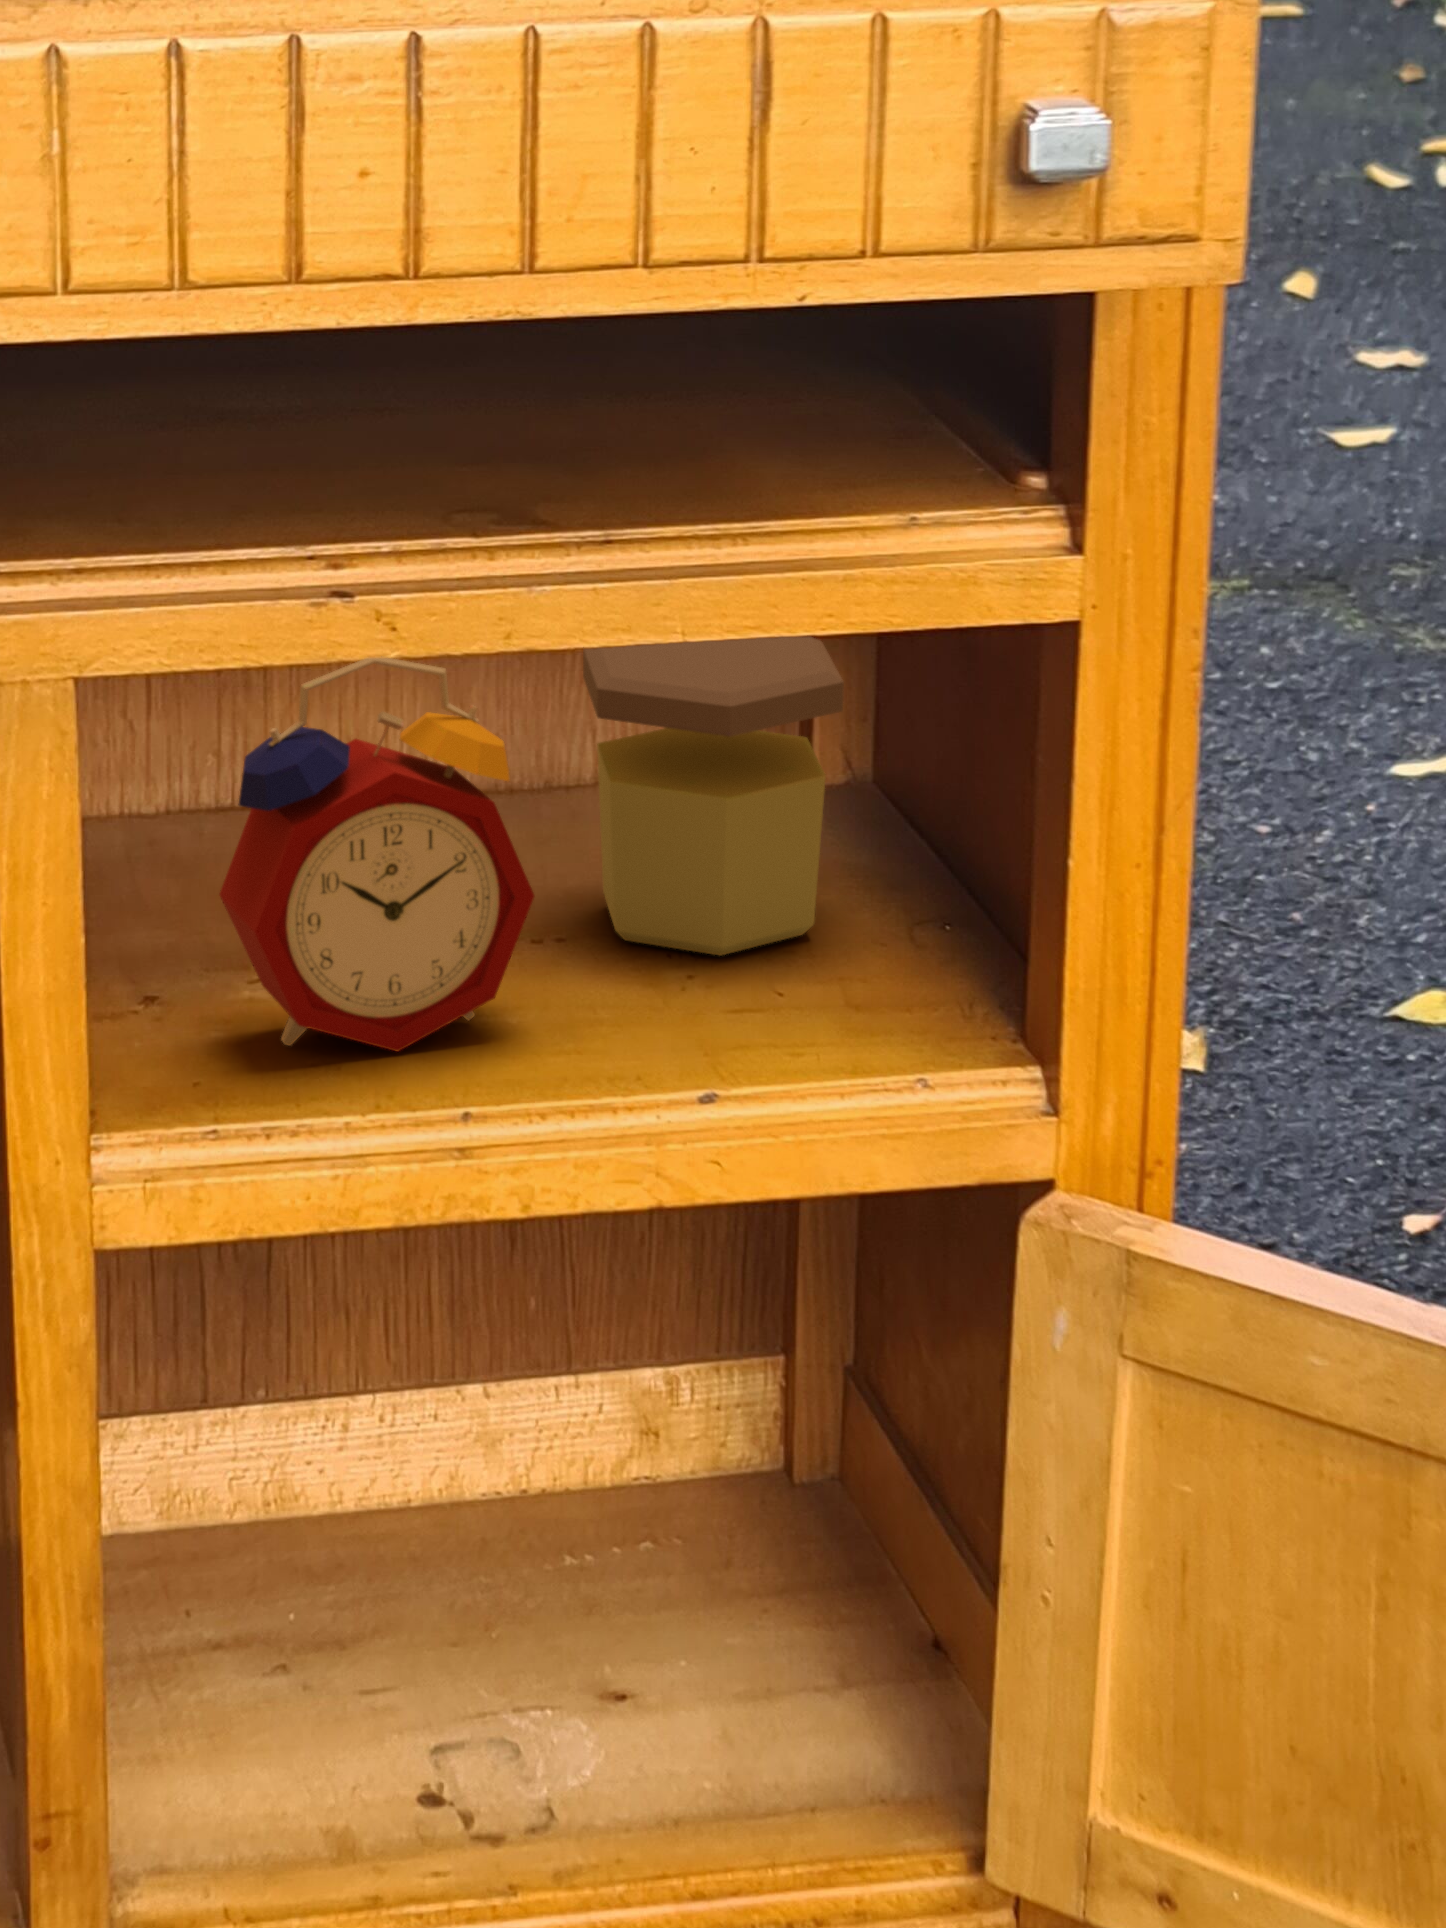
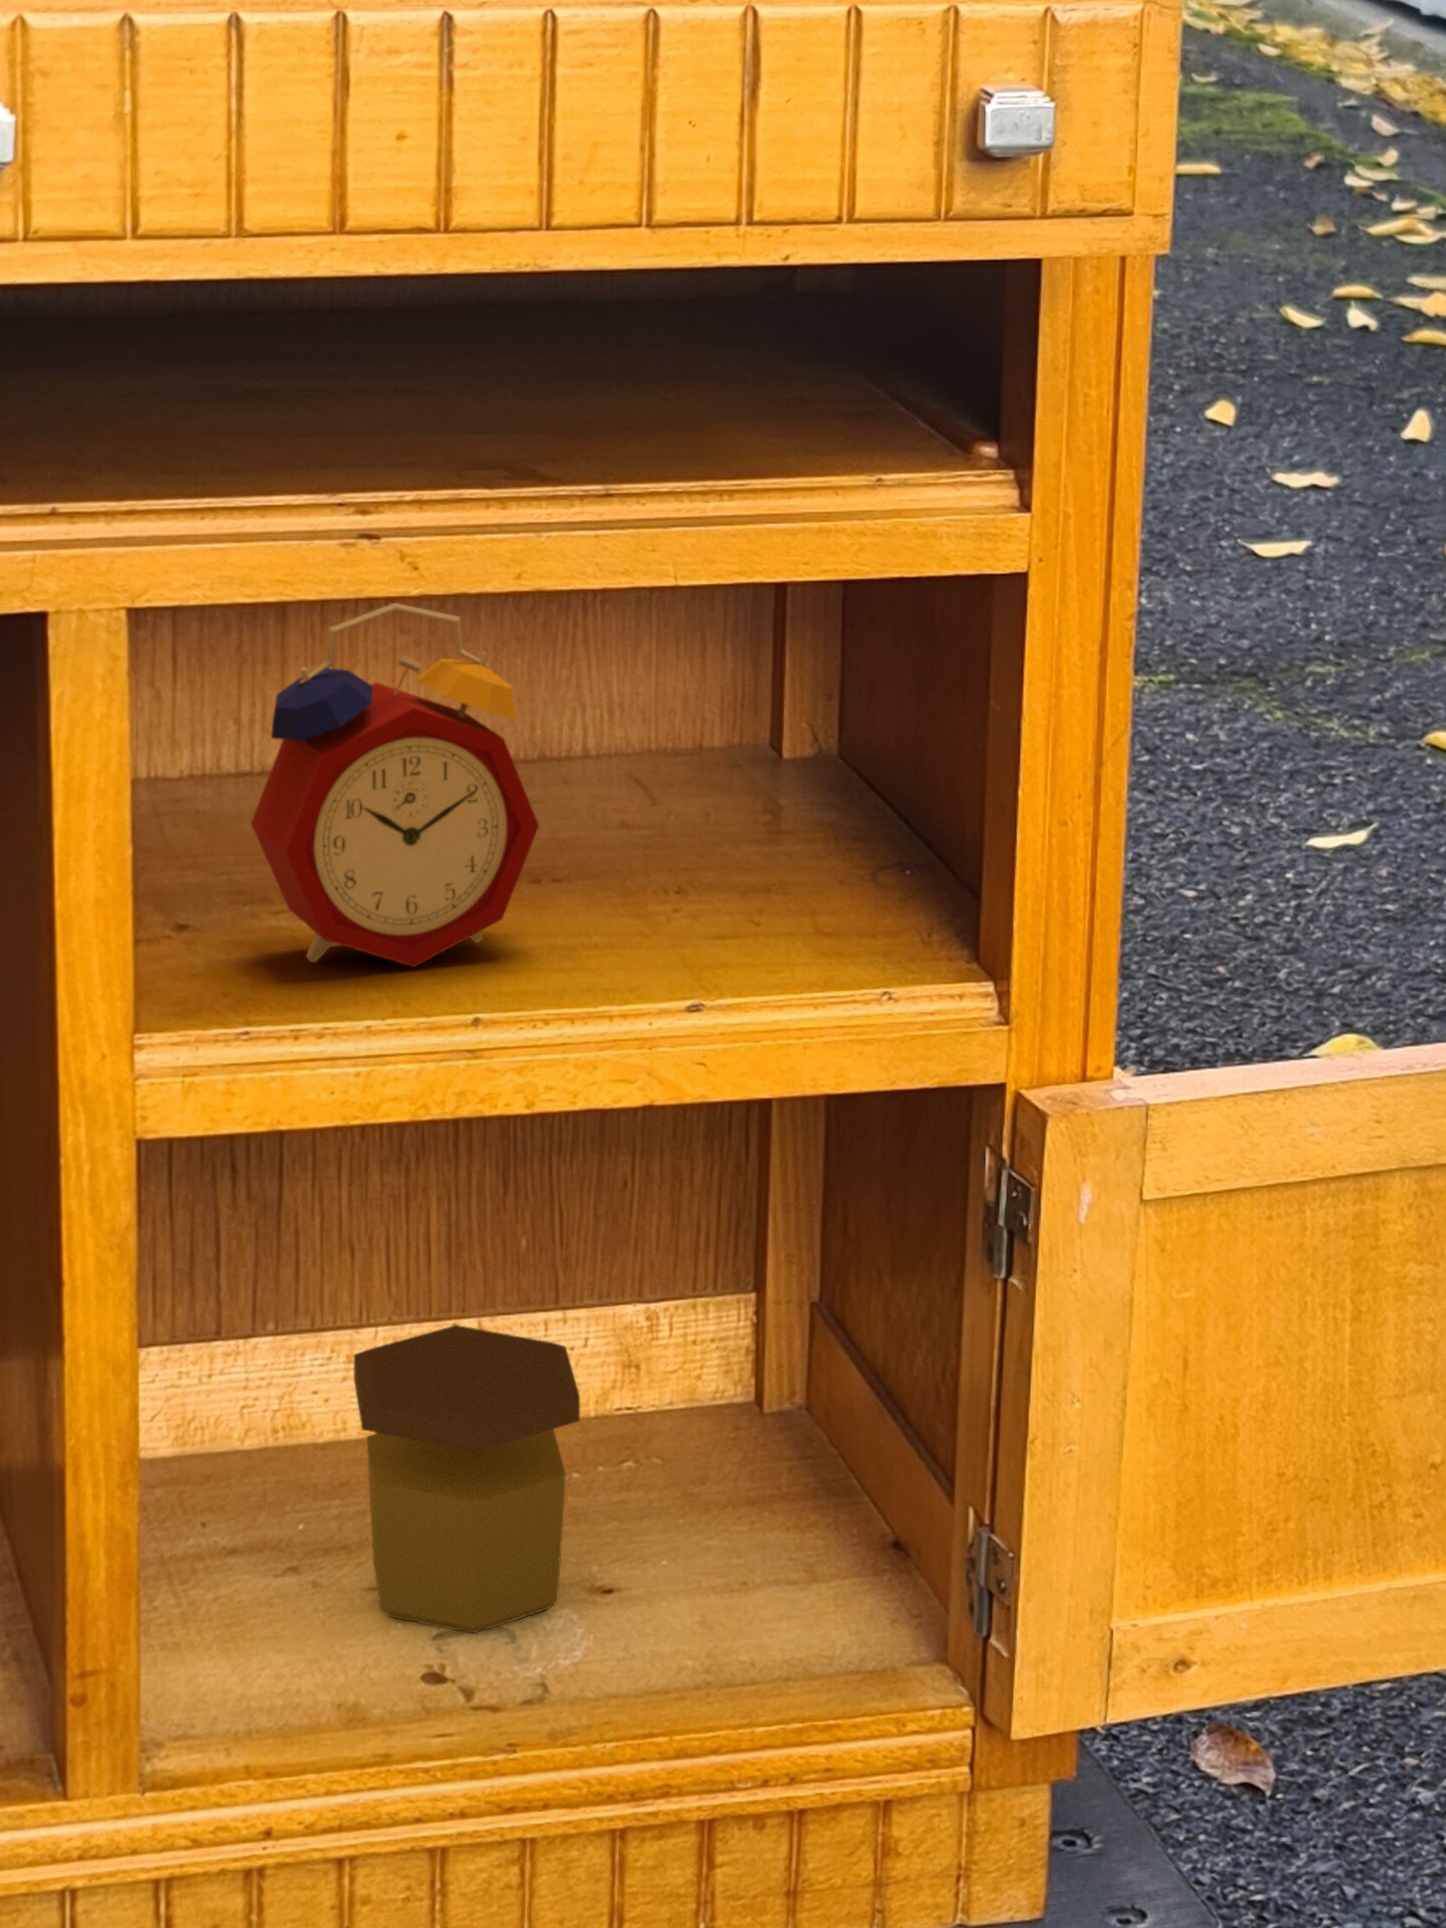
jar: present [583,637,844,956] -> present [354,1325,580,1633]

